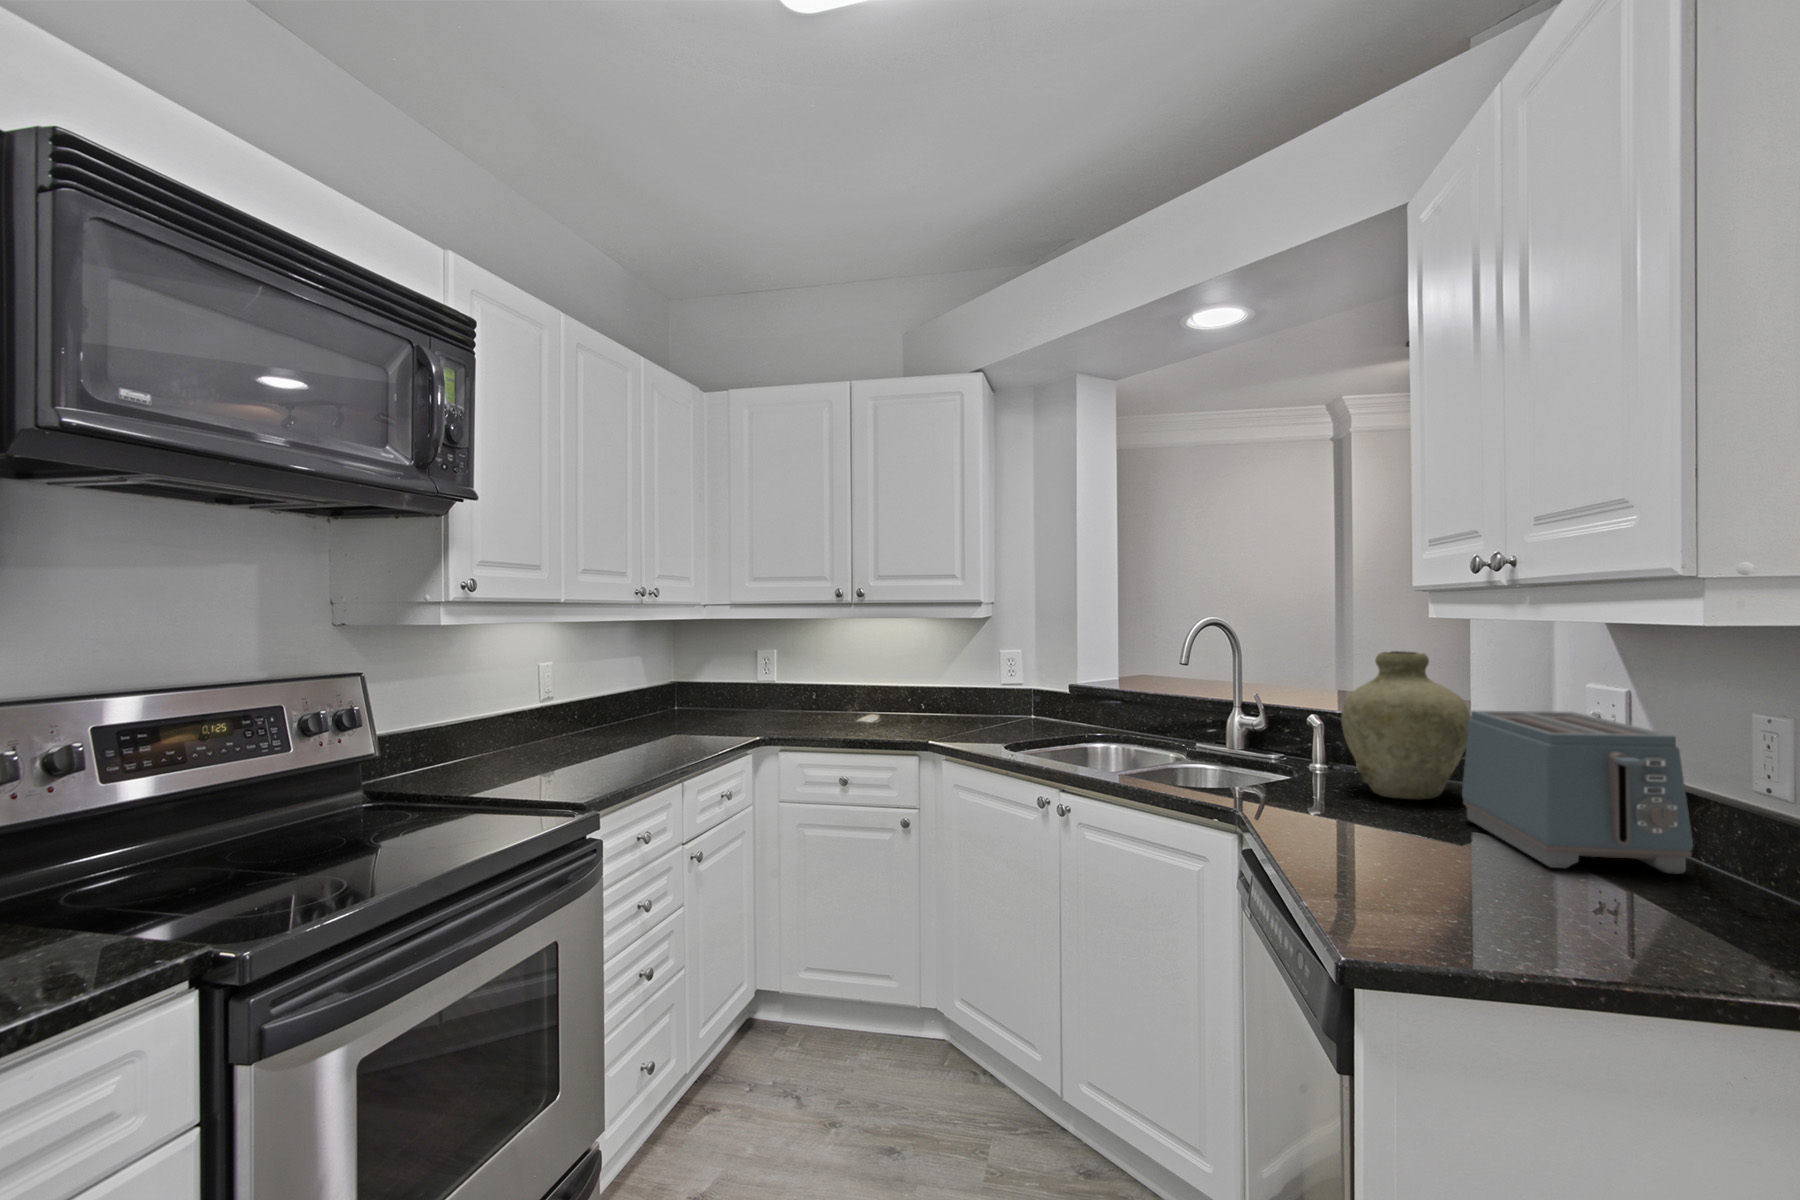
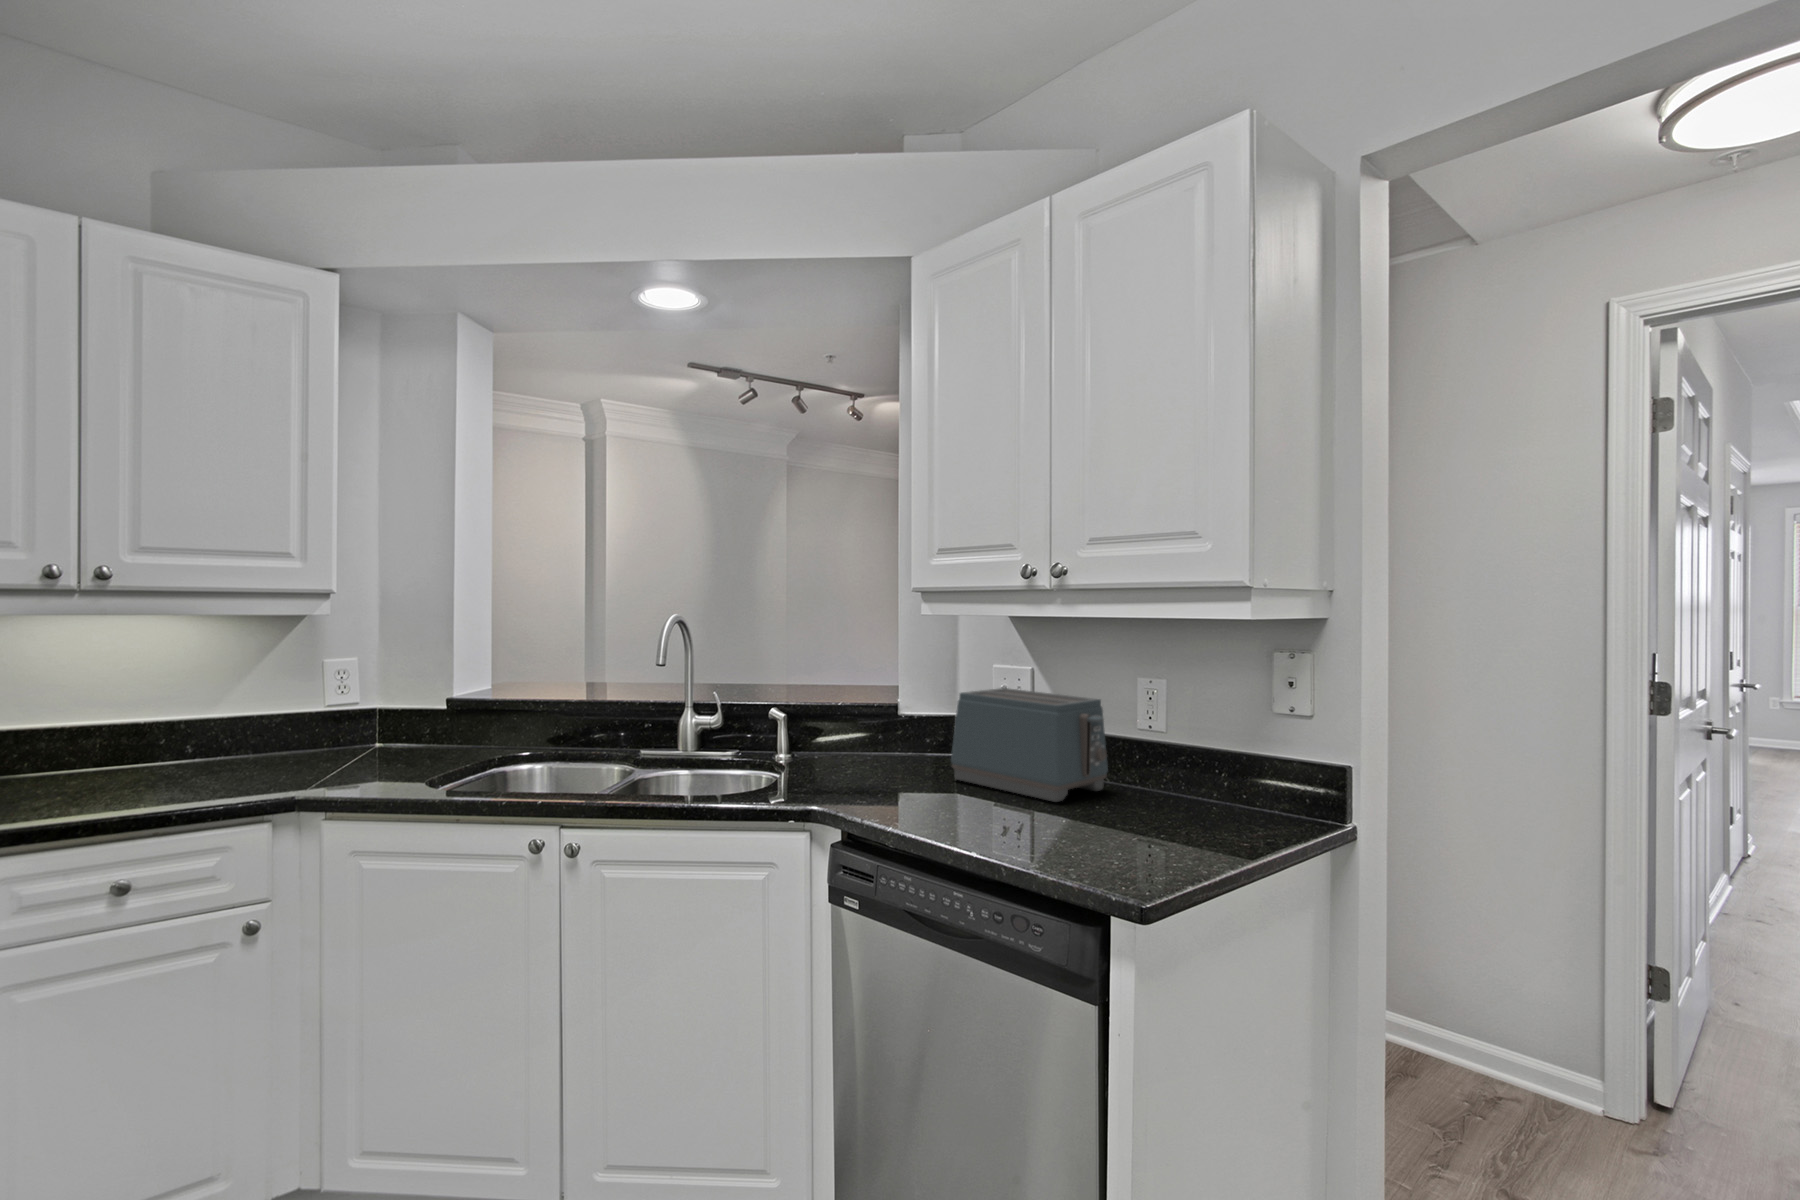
vase: present [1341,651,1471,799] -> none [834,647,929,772]

